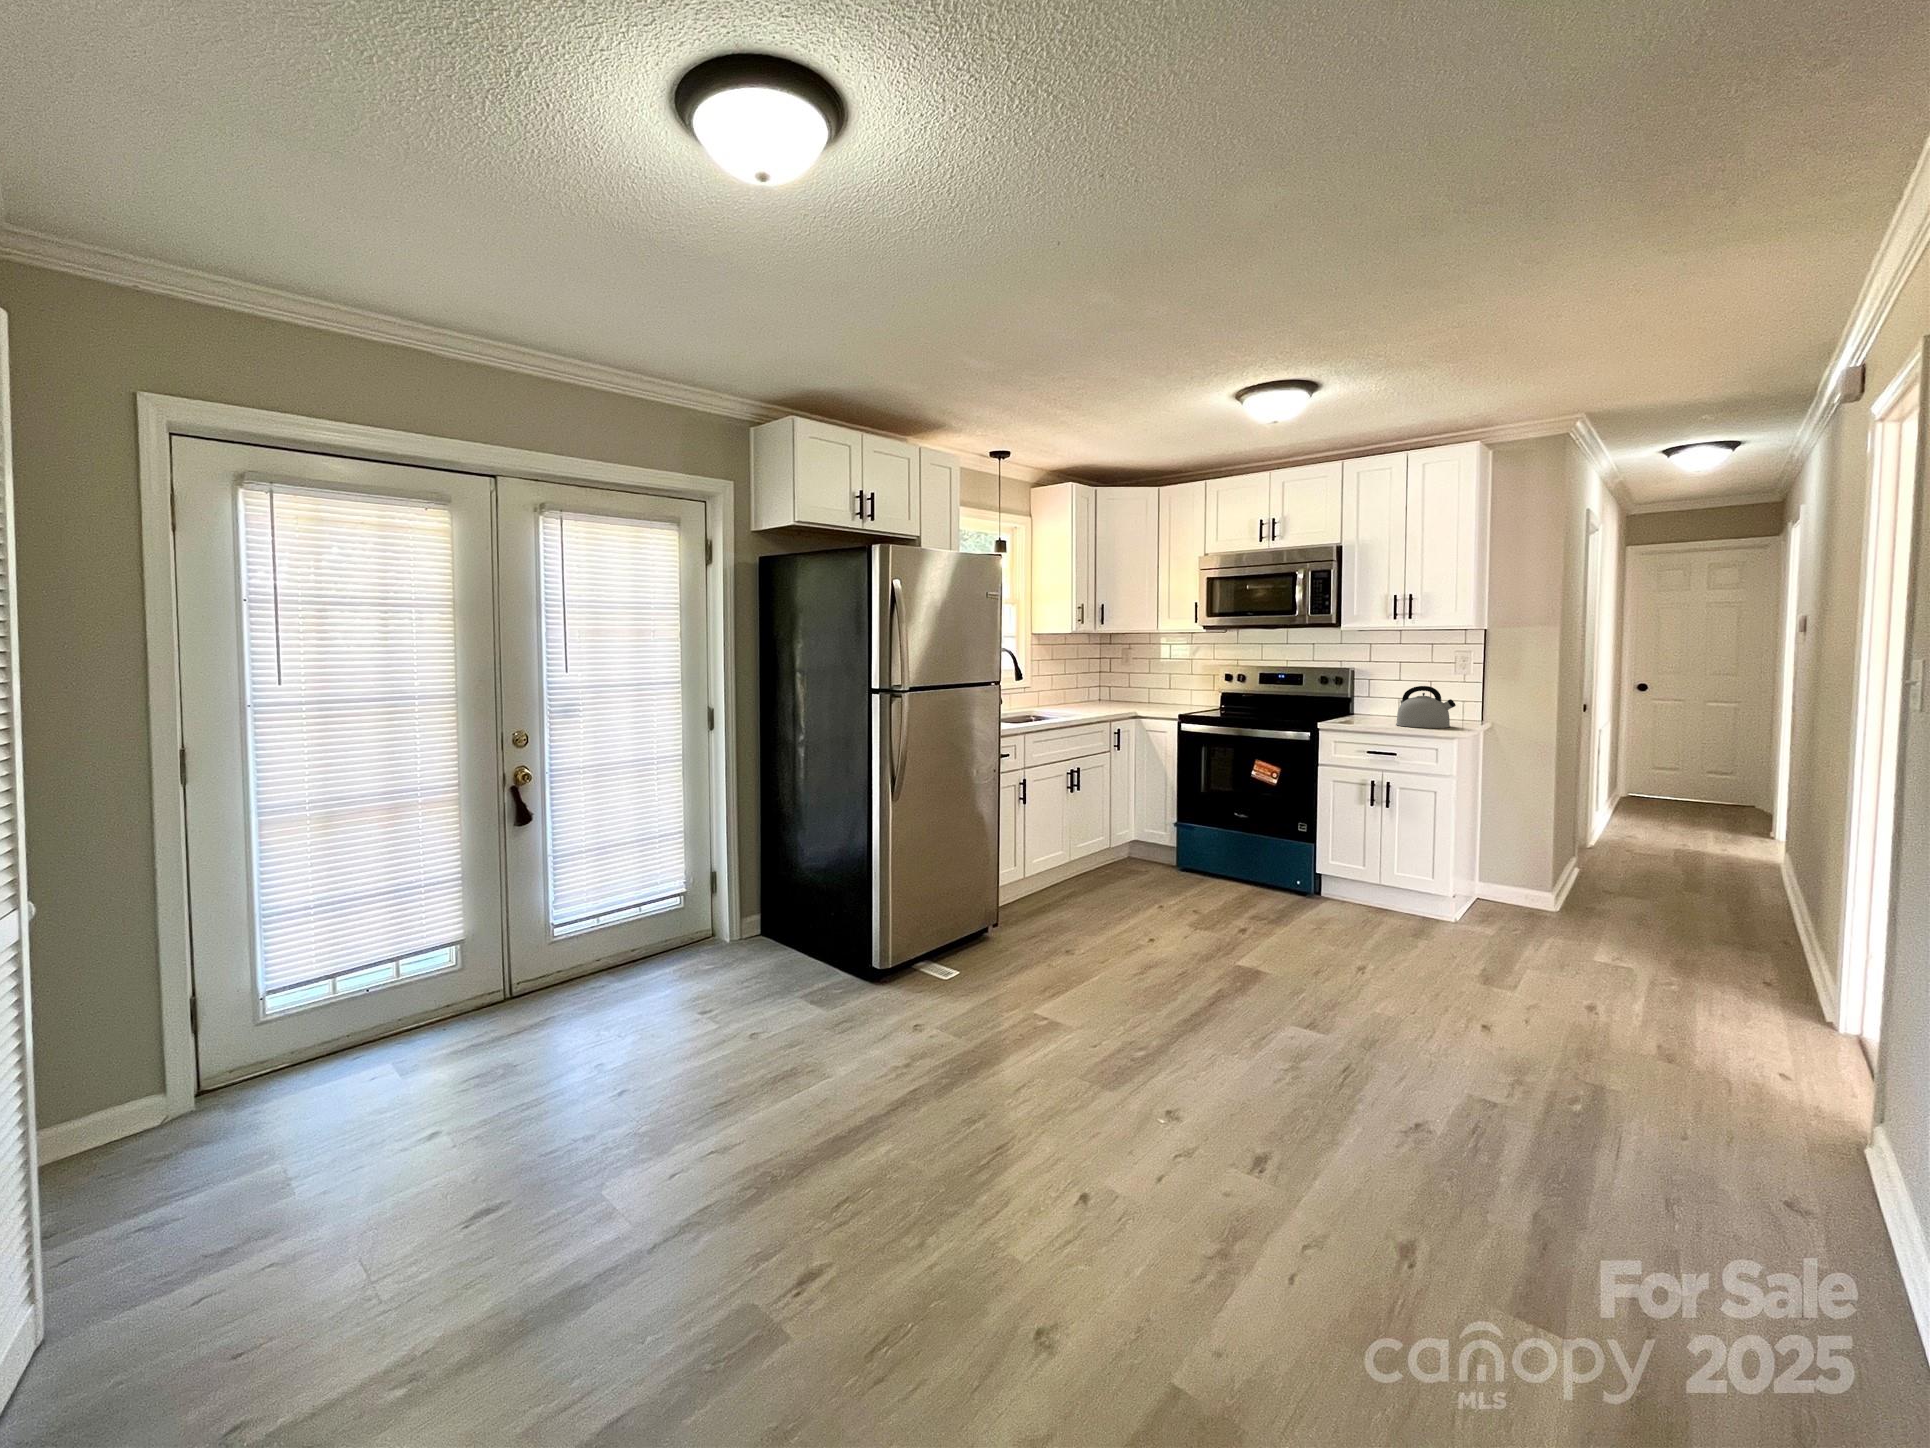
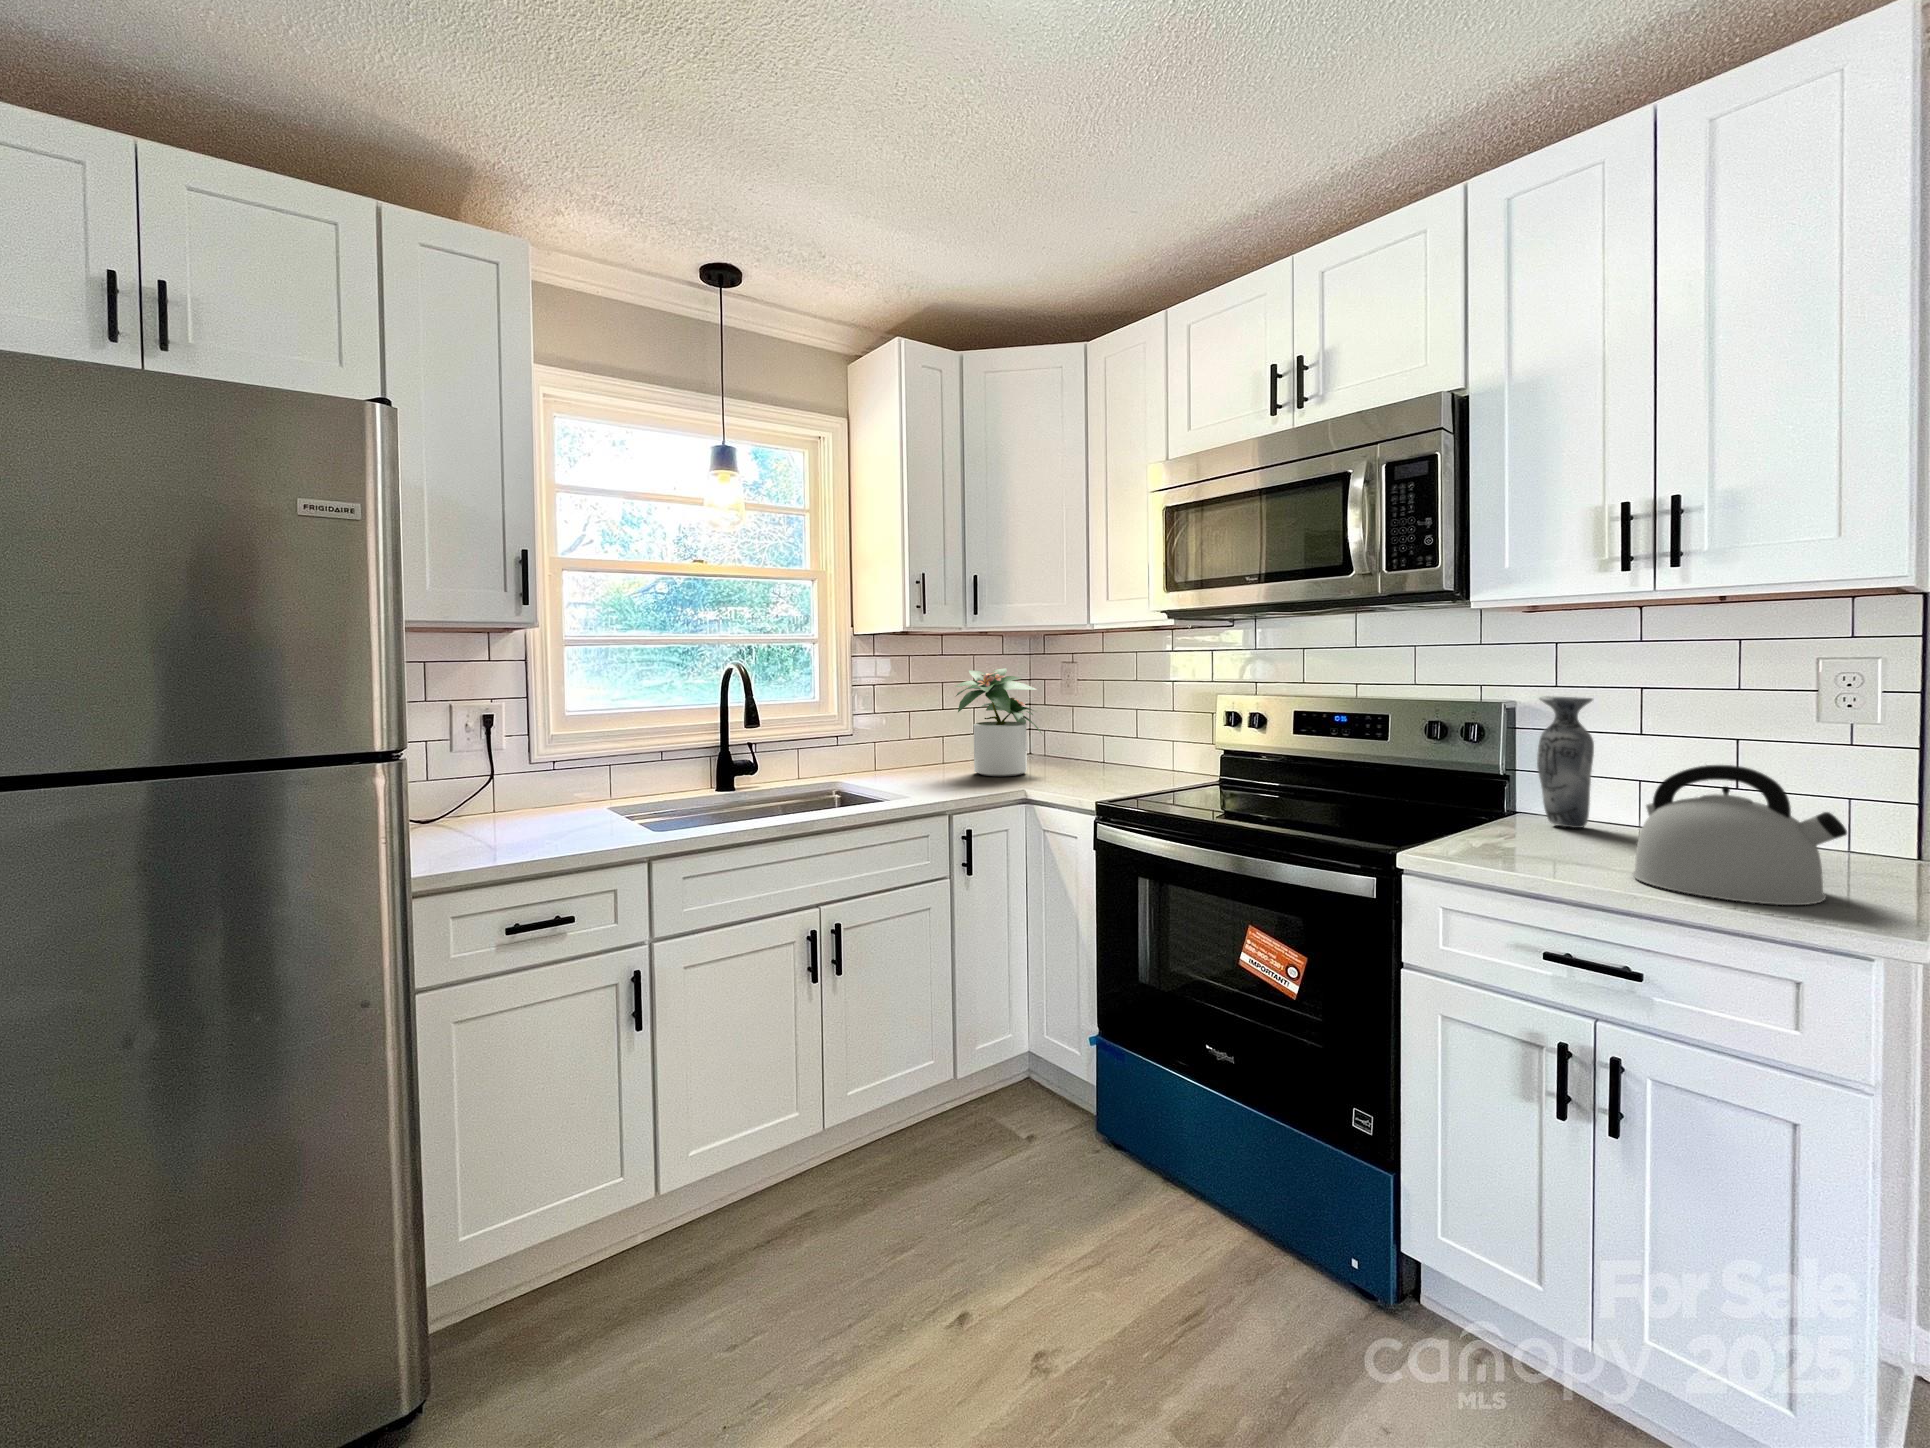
potted plant: none [1083,653,1131,708] -> present [955,668,1042,776]
vase: none [1364,666,1385,717] -> present [1537,697,1594,828]

